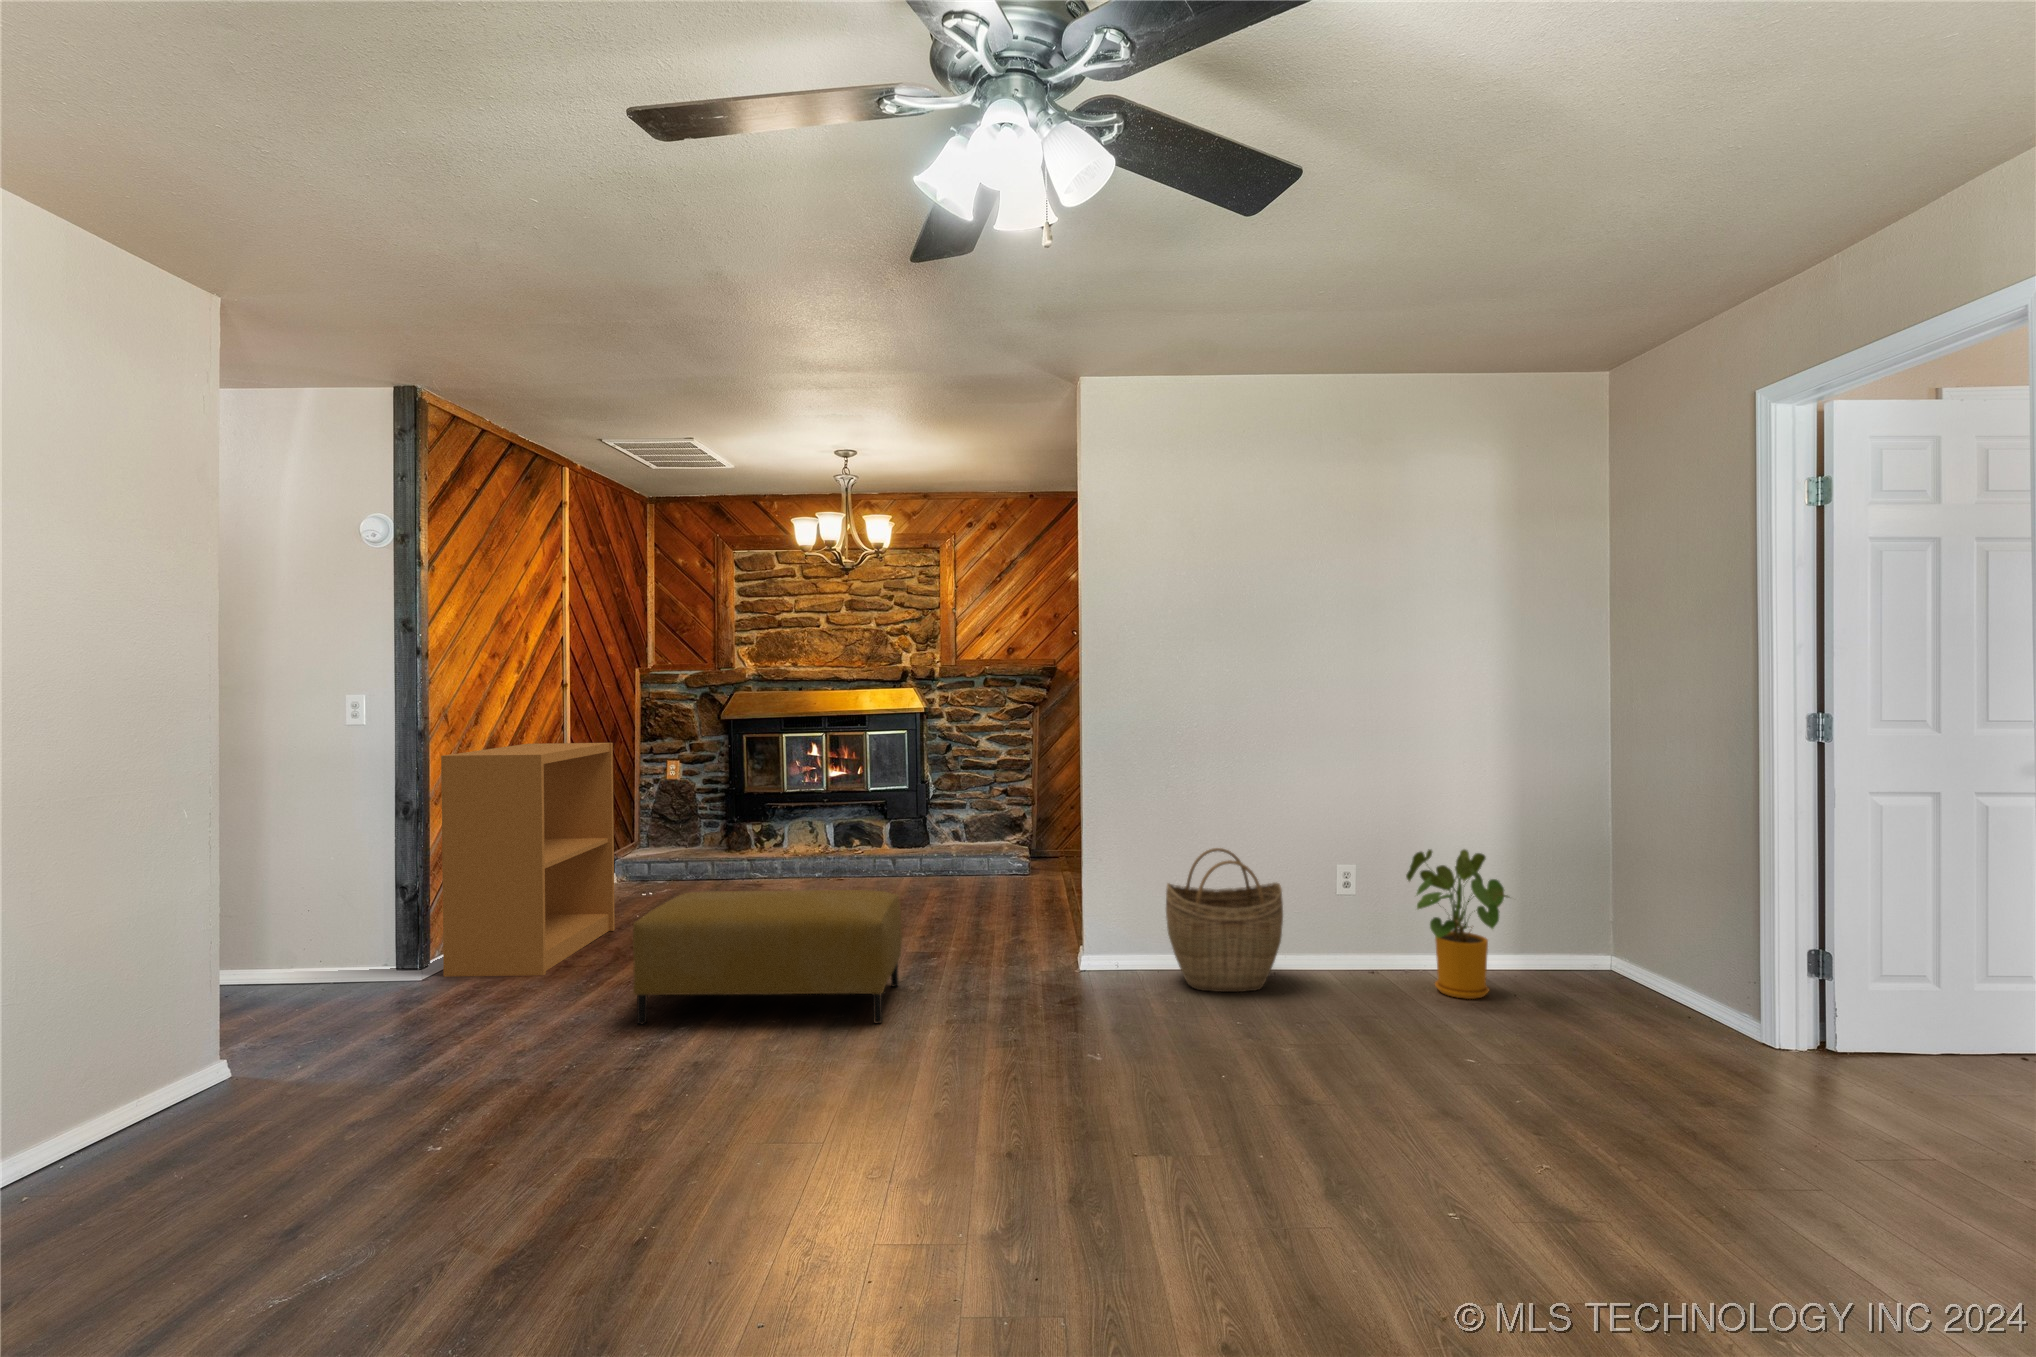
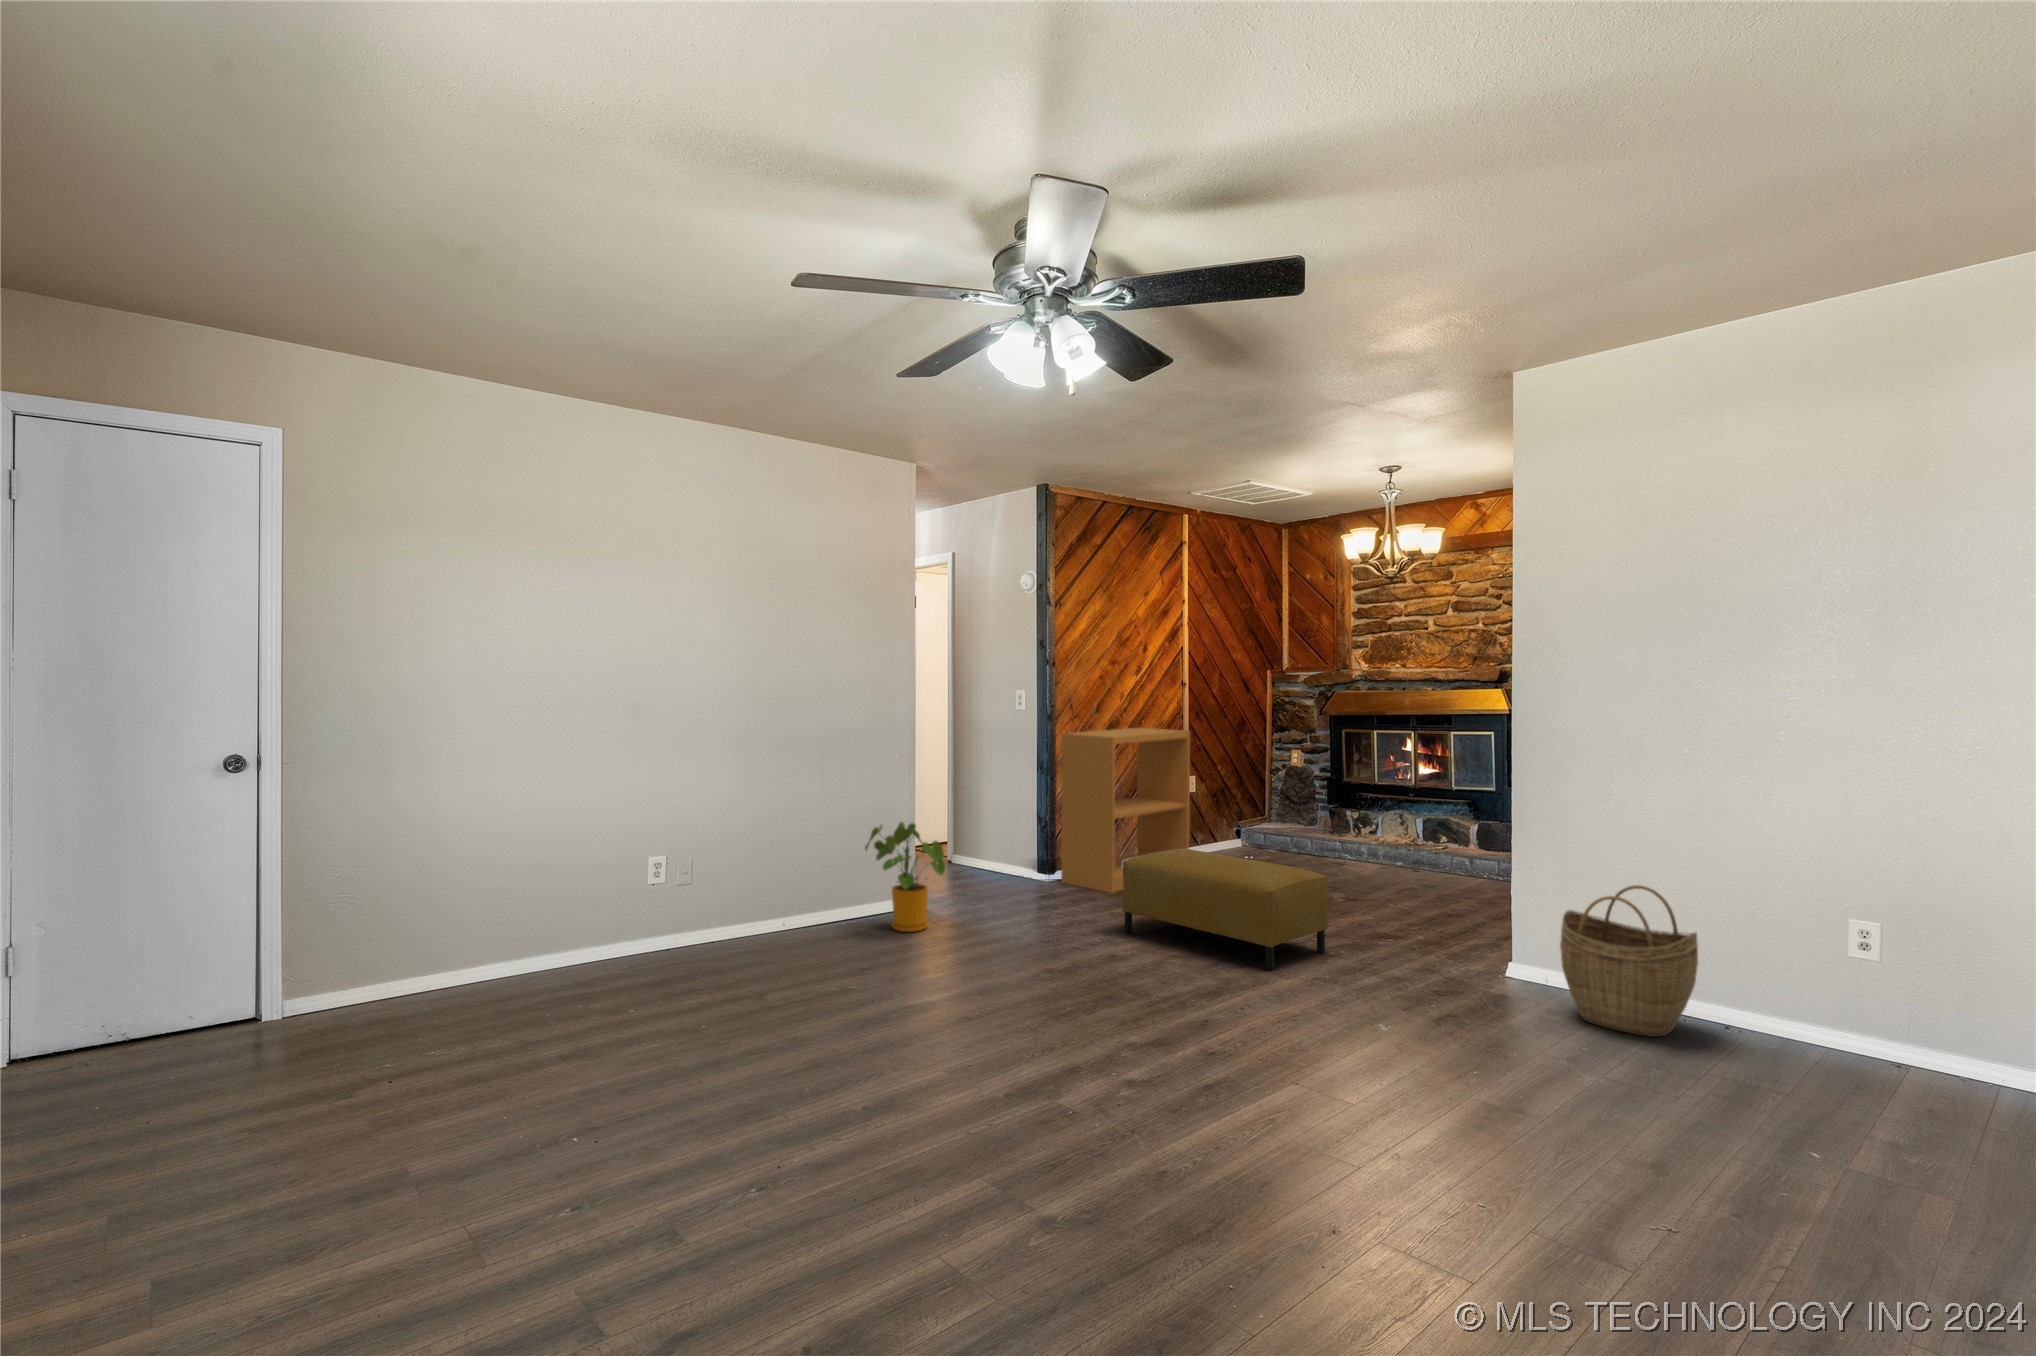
house plant: present [1406,849,1509,999] -> present [865,822,945,932]

